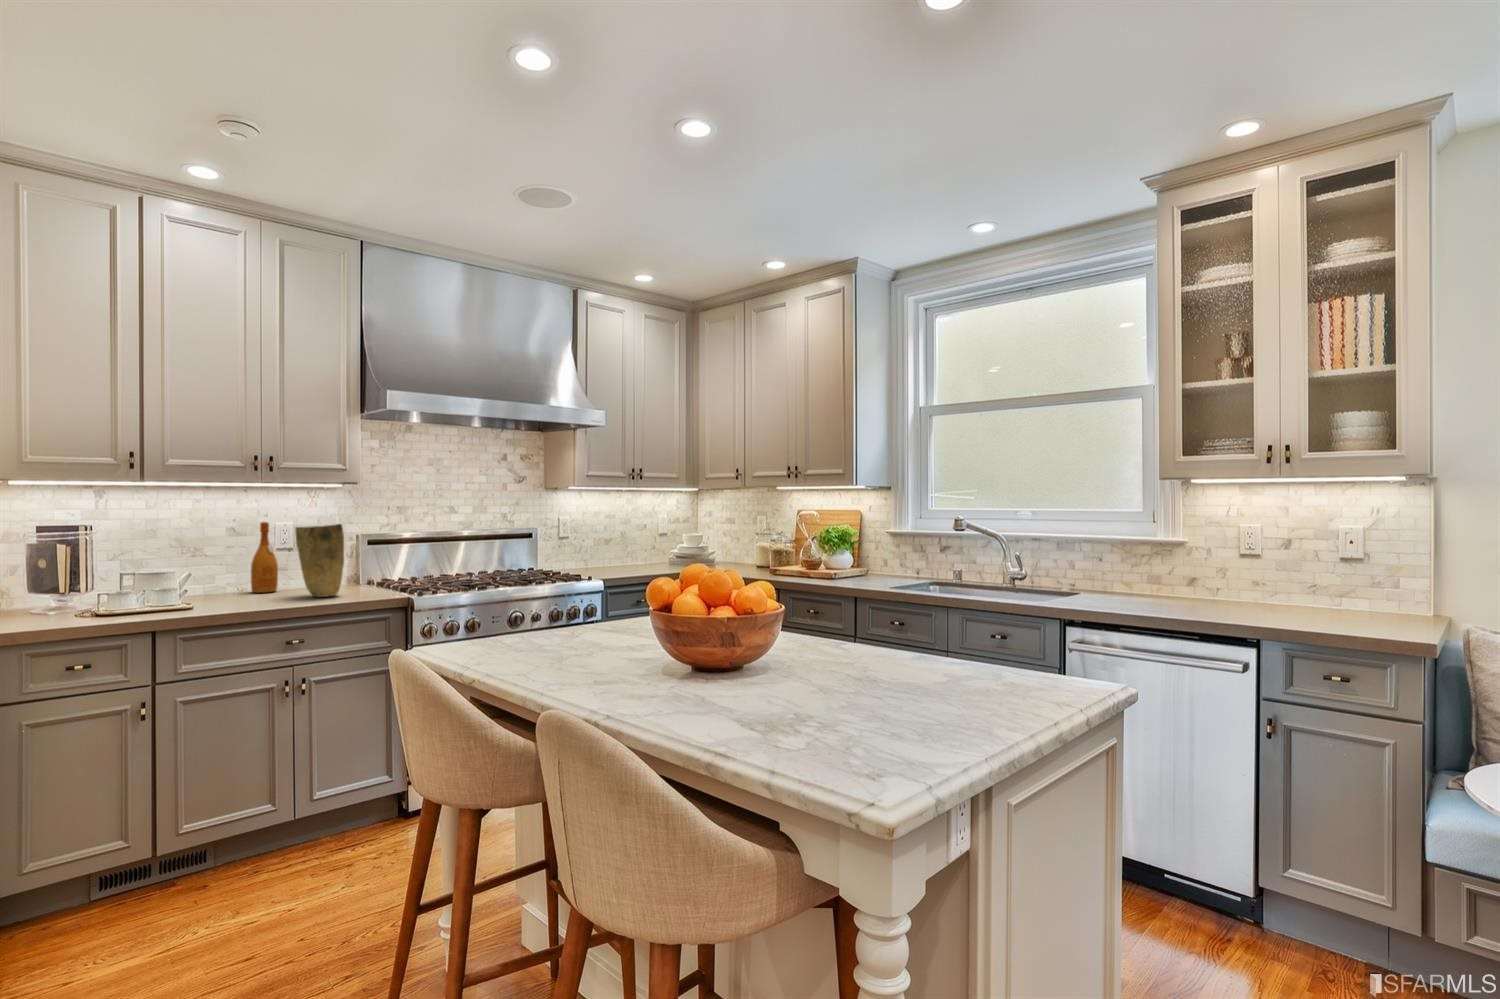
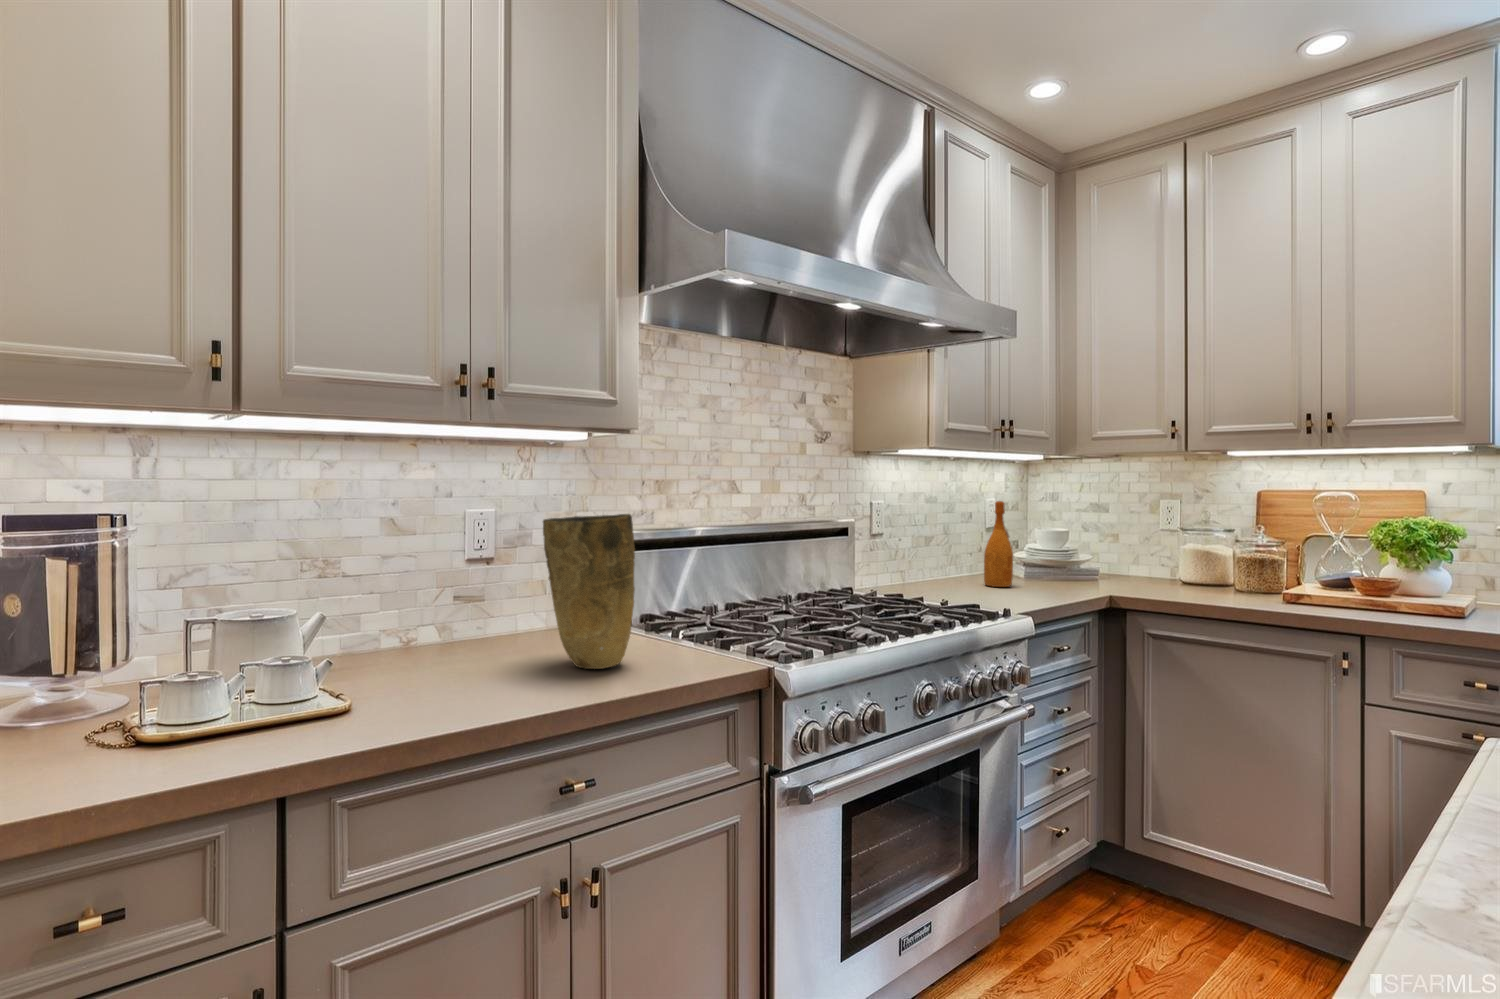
wine bottle: present [251,522,278,593] -> present [984,501,1013,587]

